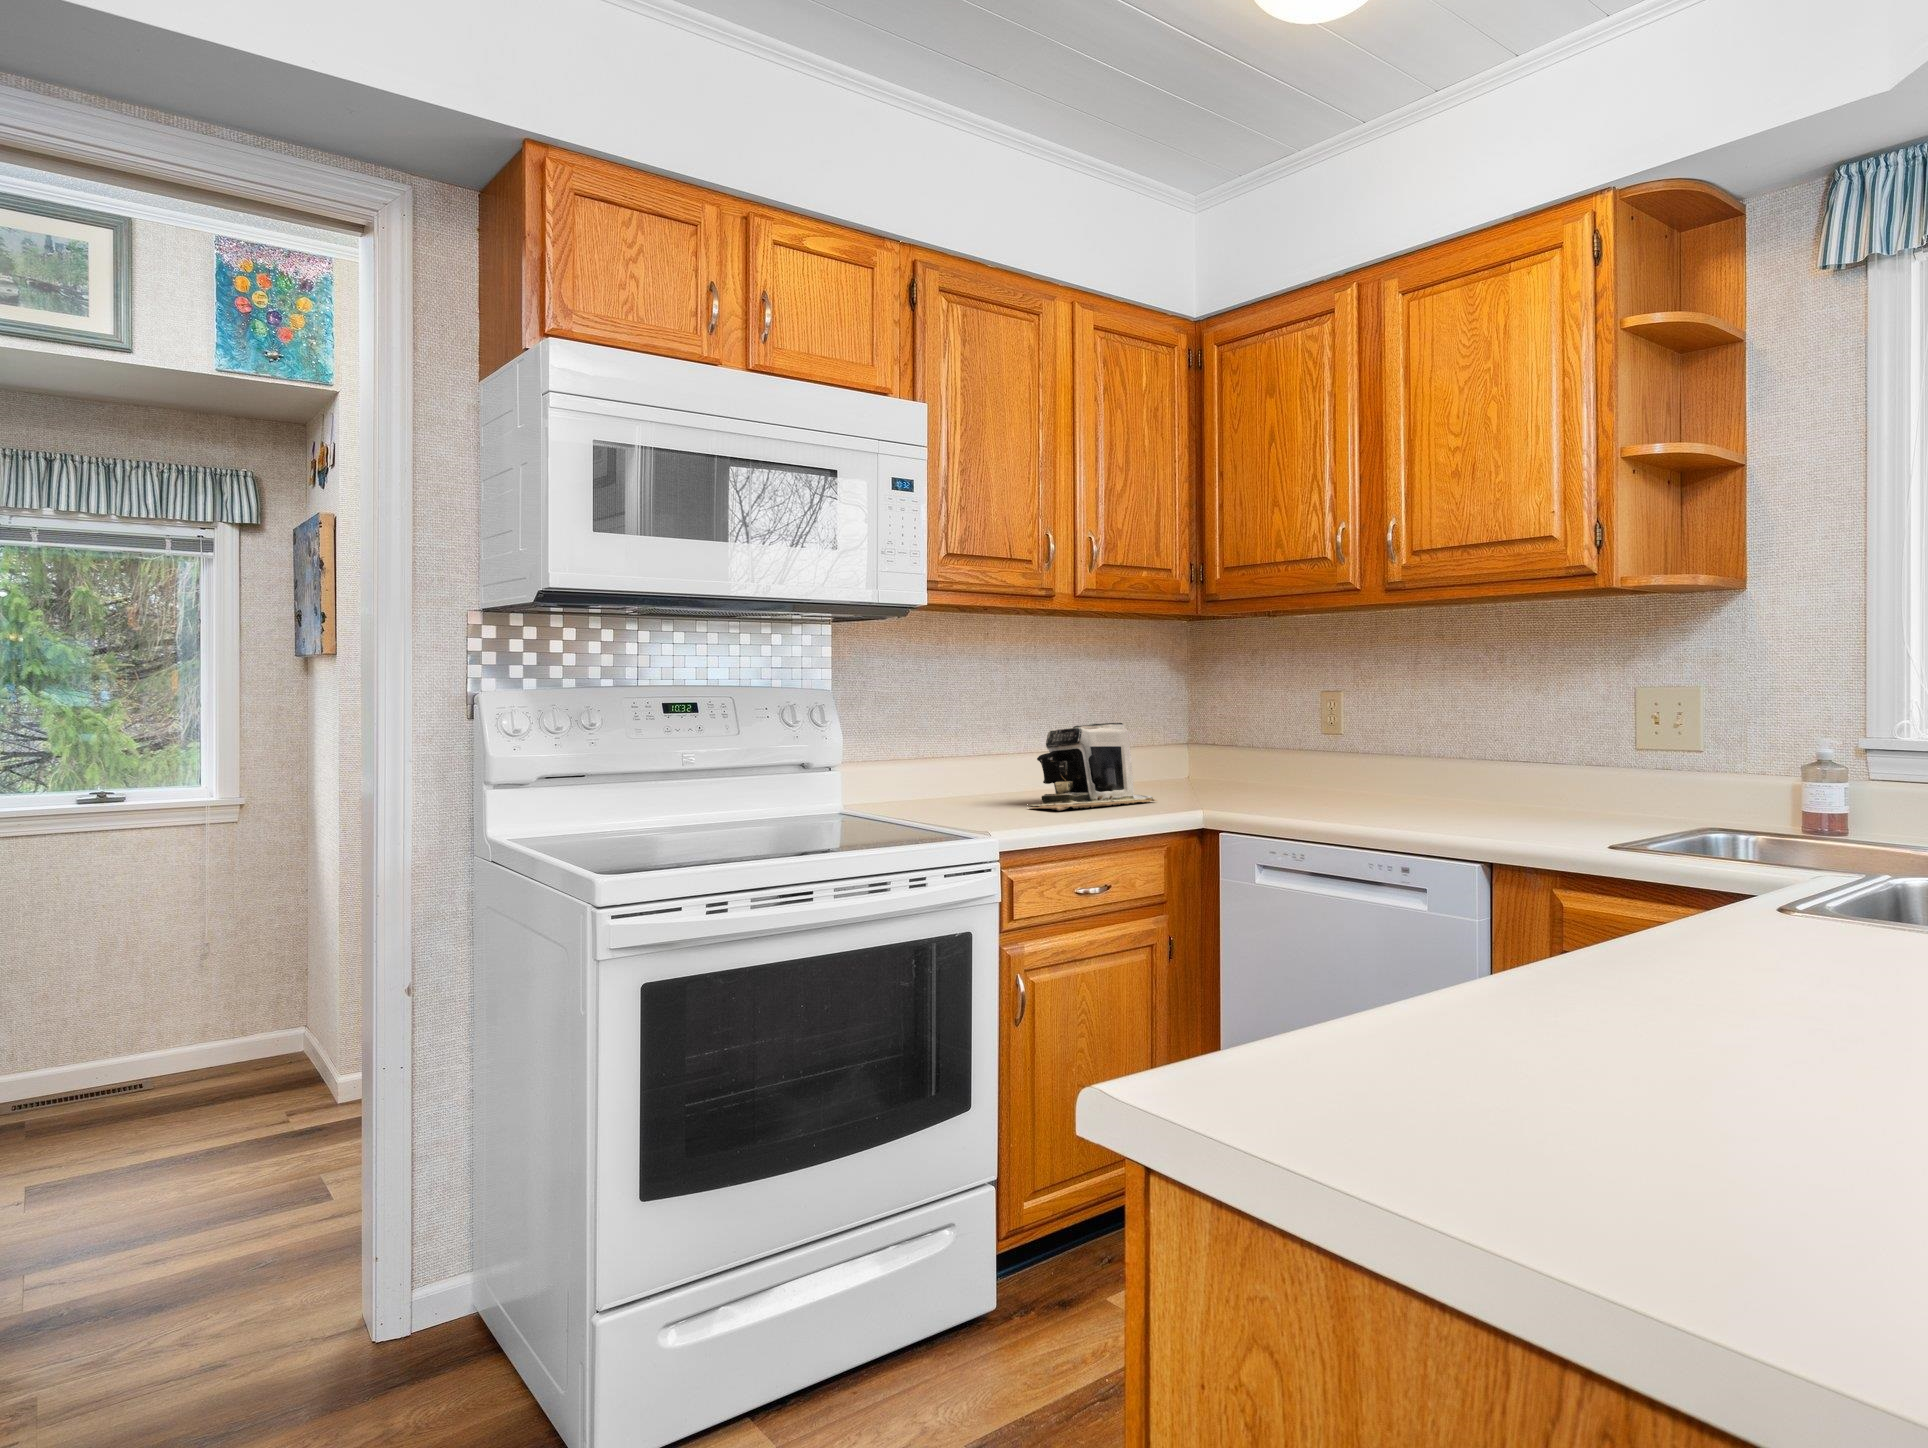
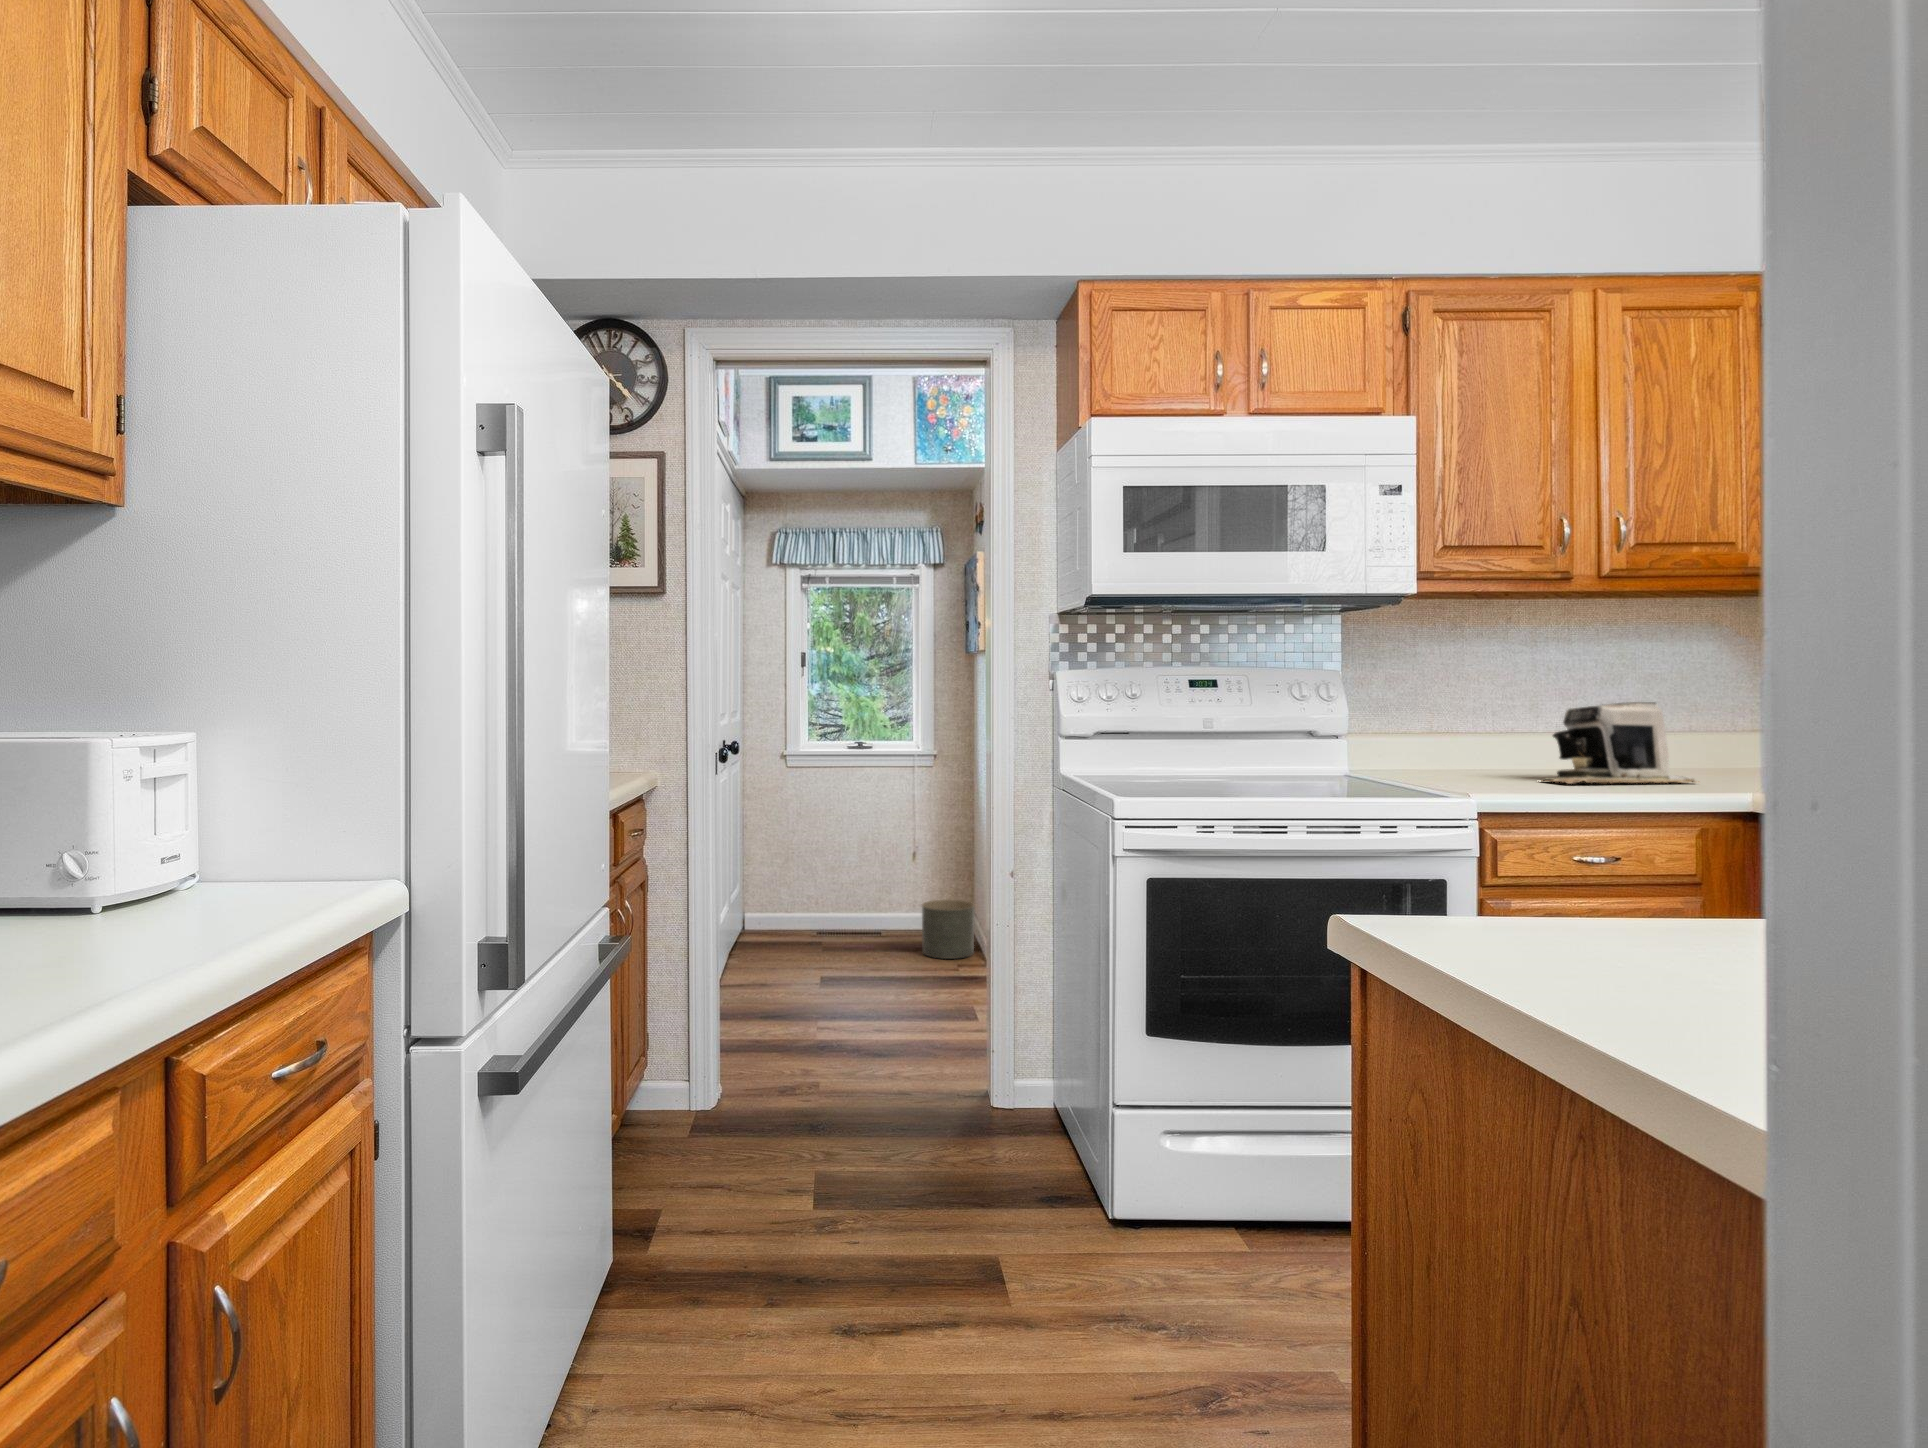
planter: none [215,1014,307,1107] -> present [922,900,975,959]

